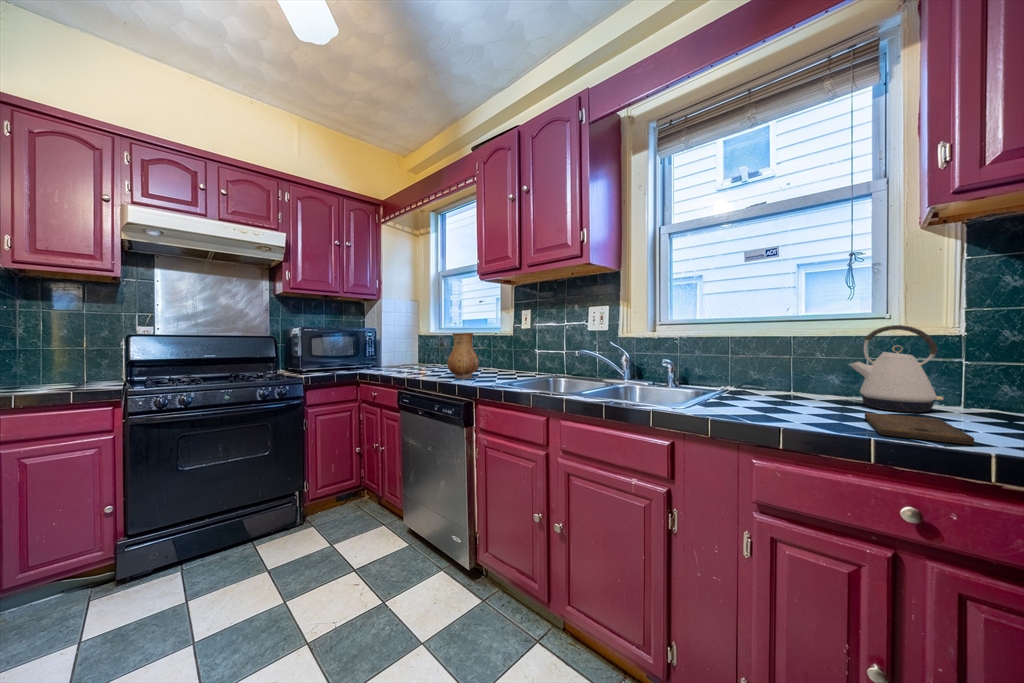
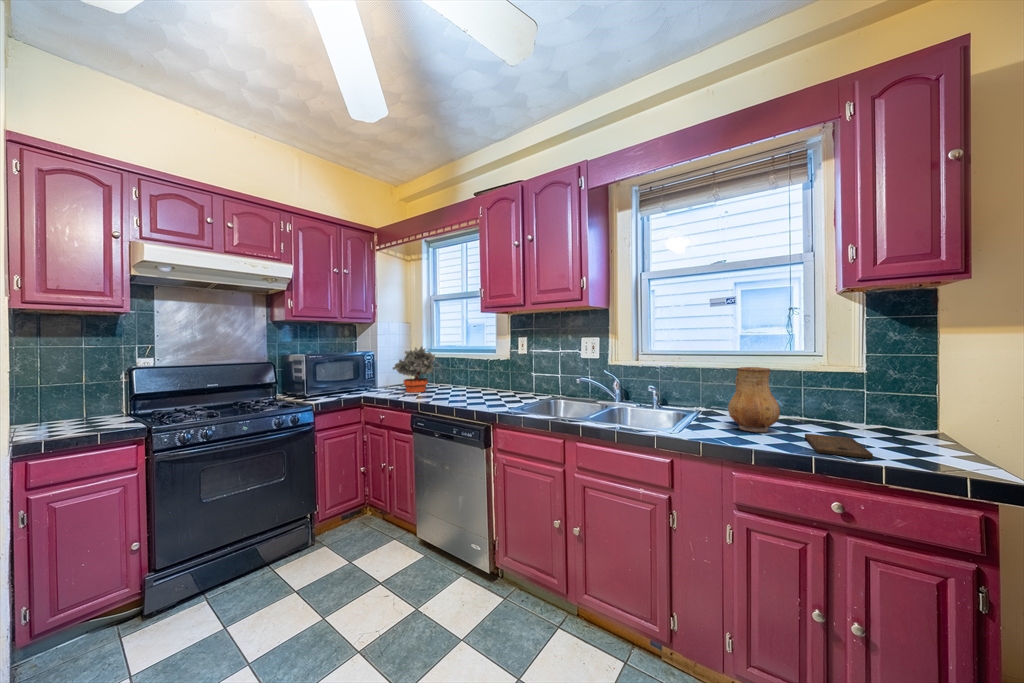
potted plant: none [392,320,437,370] -> present [393,346,435,393]
kettle: present [850,325,944,412] -> none [792,367,854,430]
ceramic pitcher: present [448,333,479,378] -> present [728,367,780,432]

